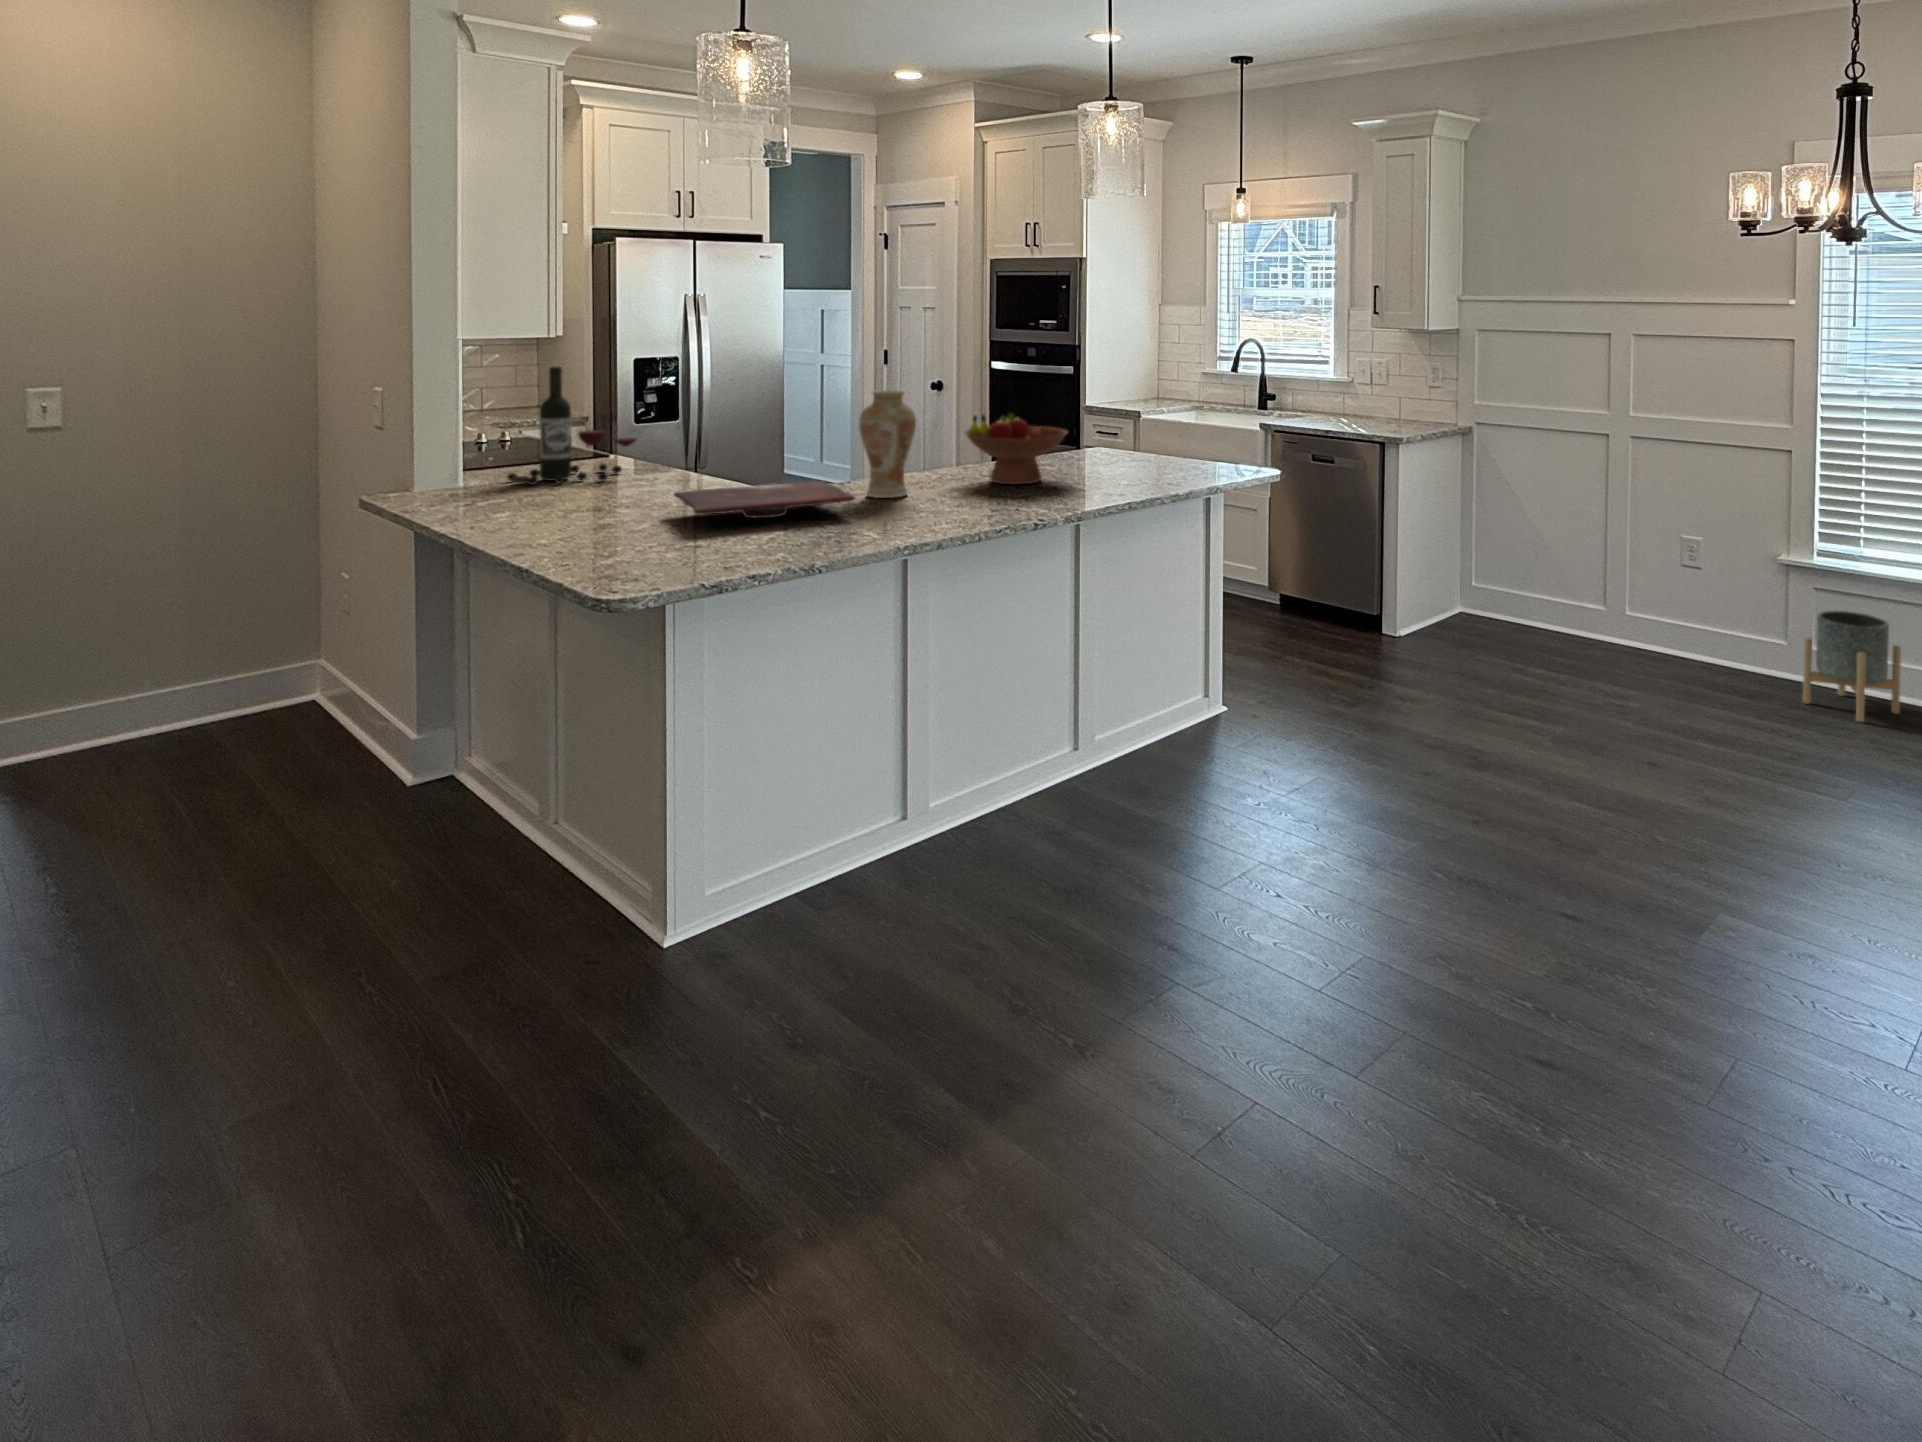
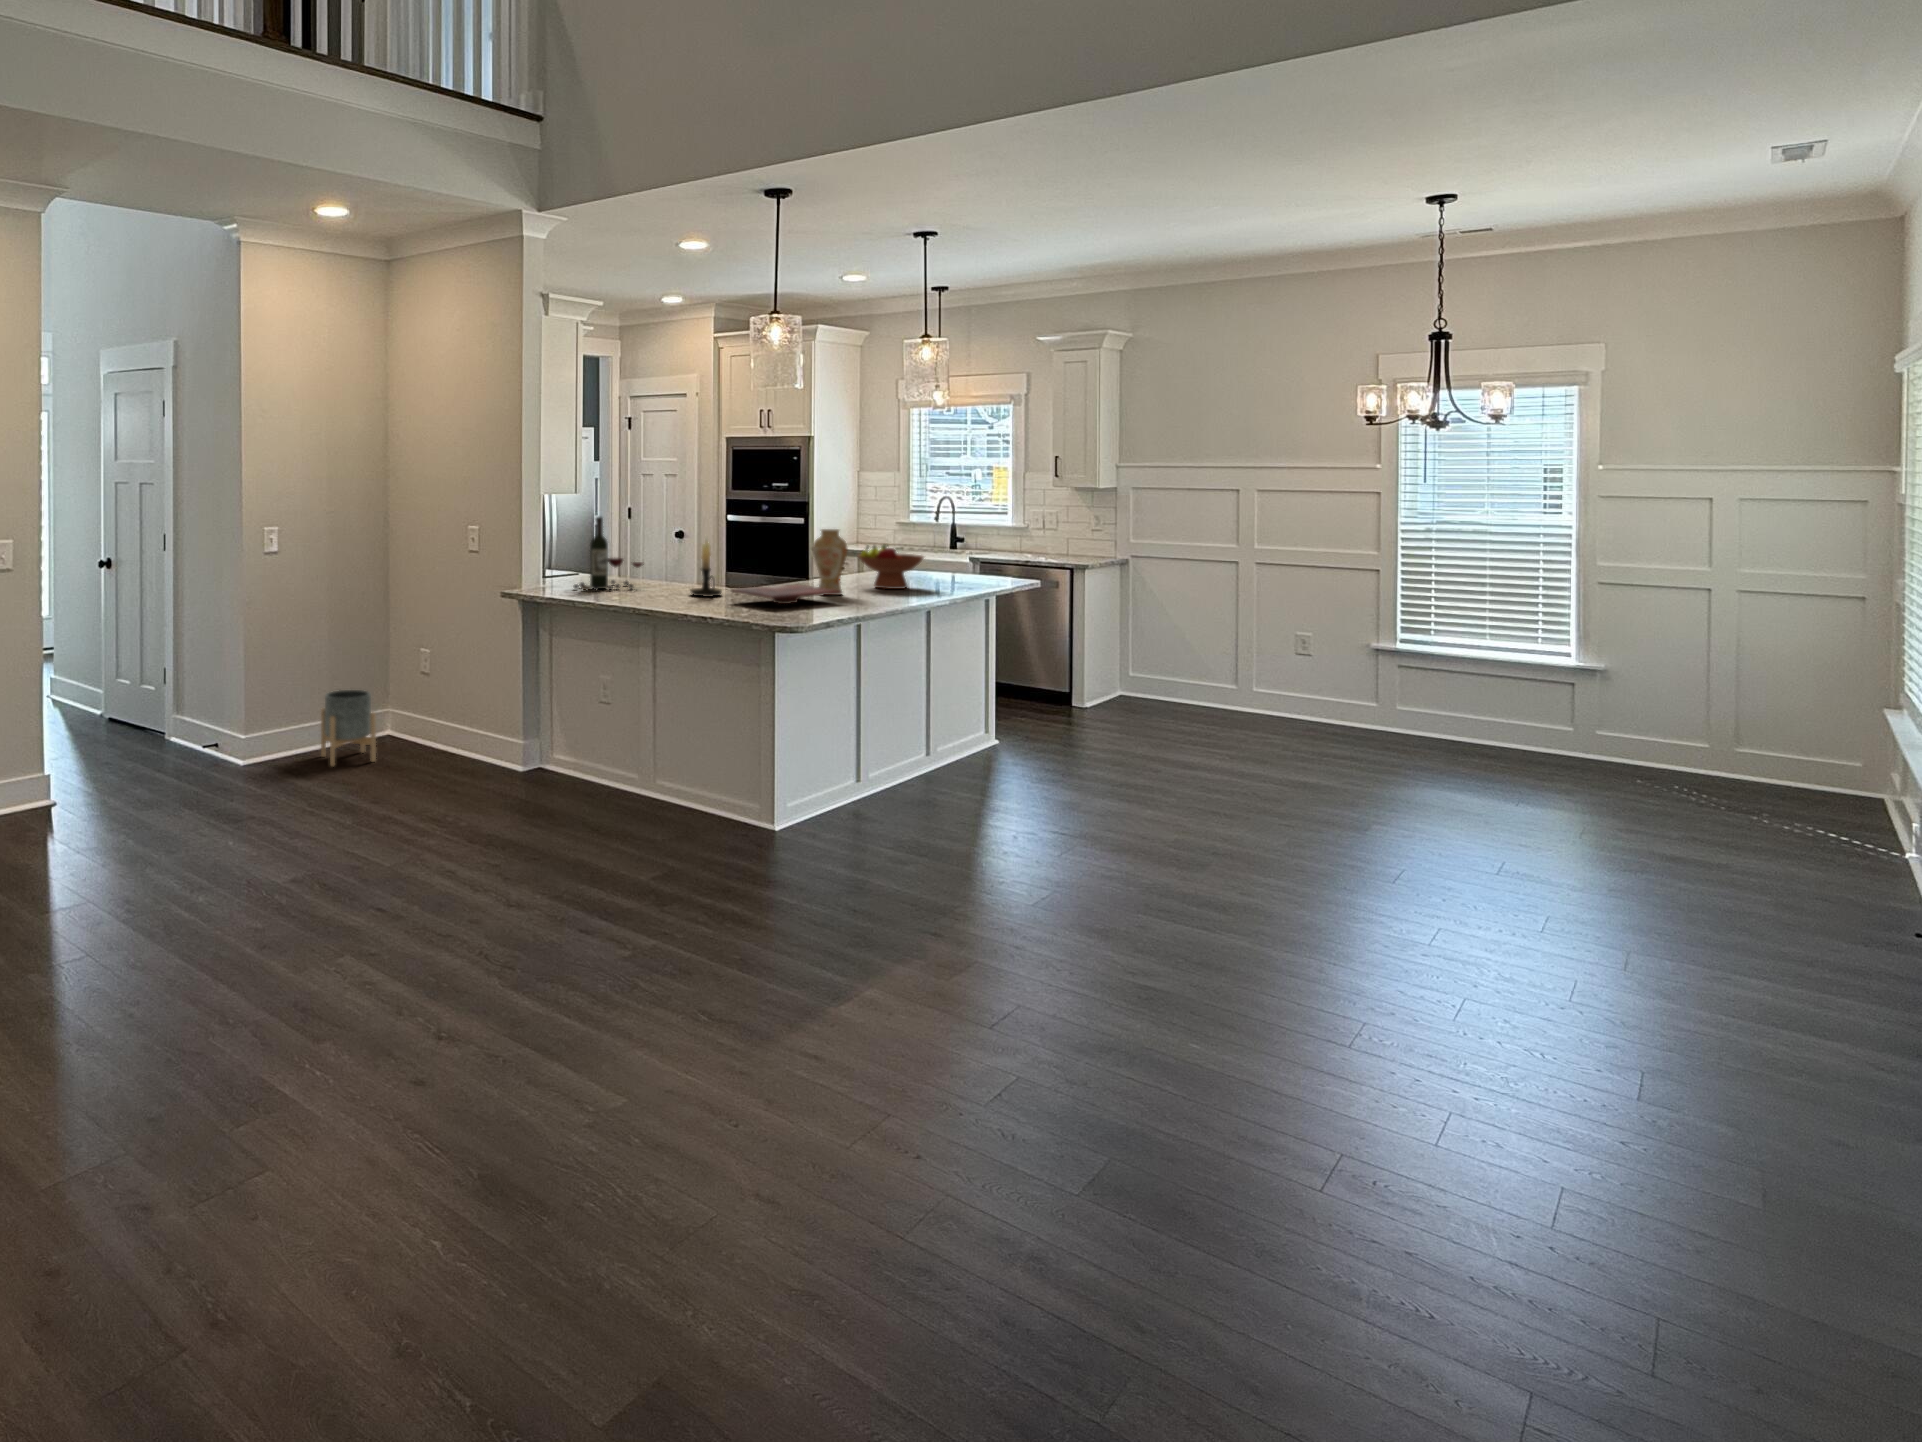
candle holder: none [655,397,712,500] -> present [691,537,722,597]
planter: present [1803,611,1901,722] -> present [321,690,376,766]

